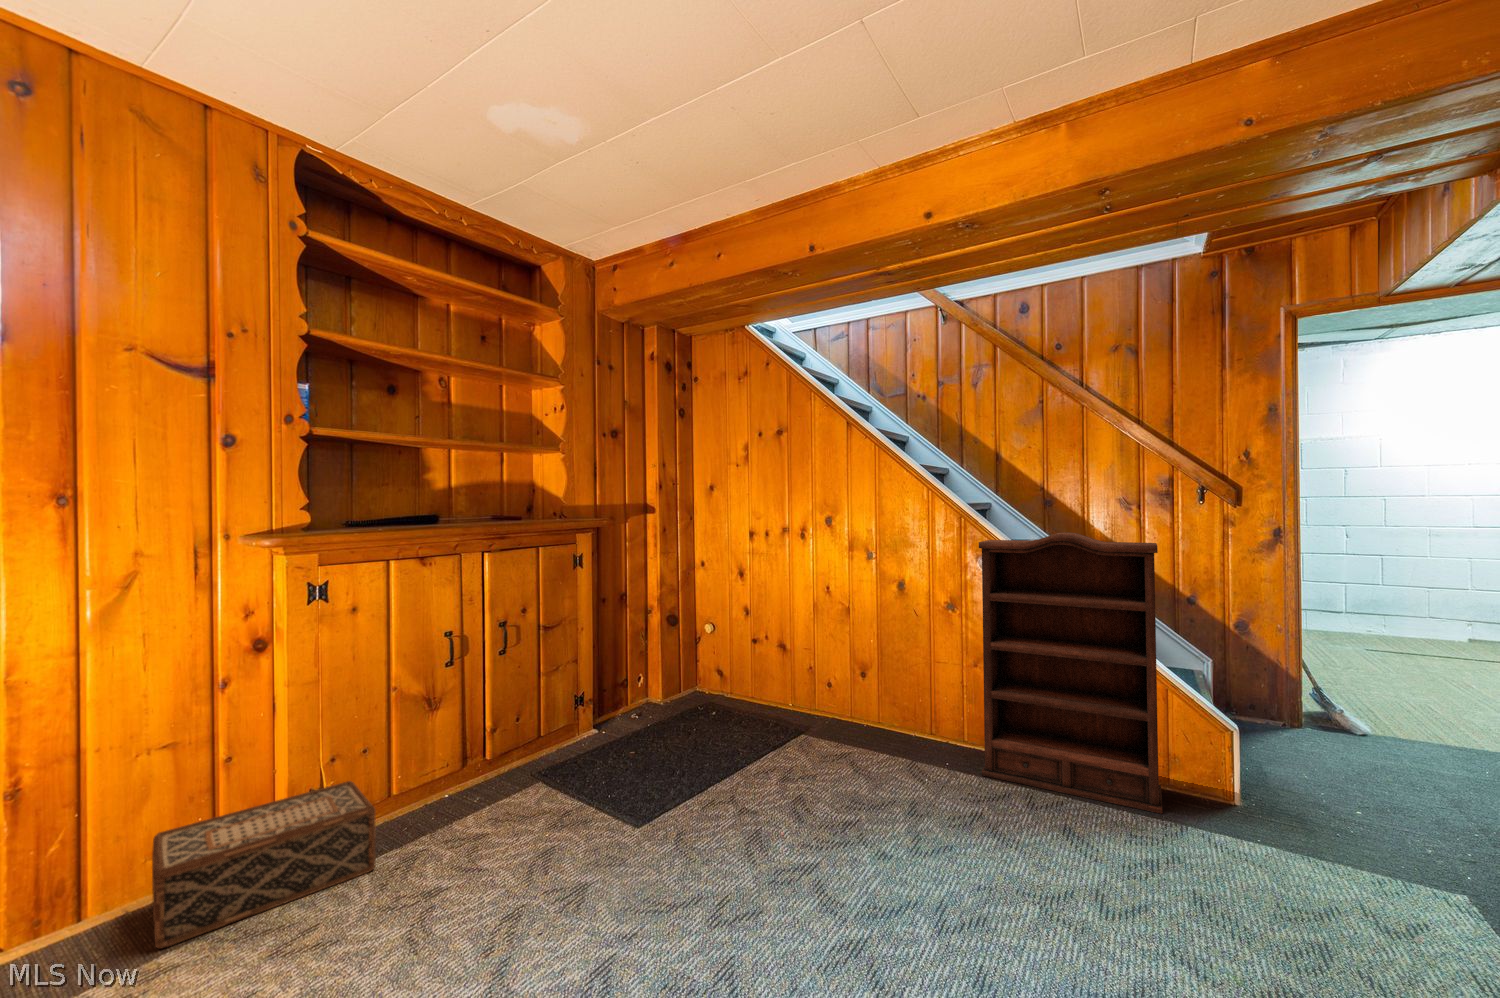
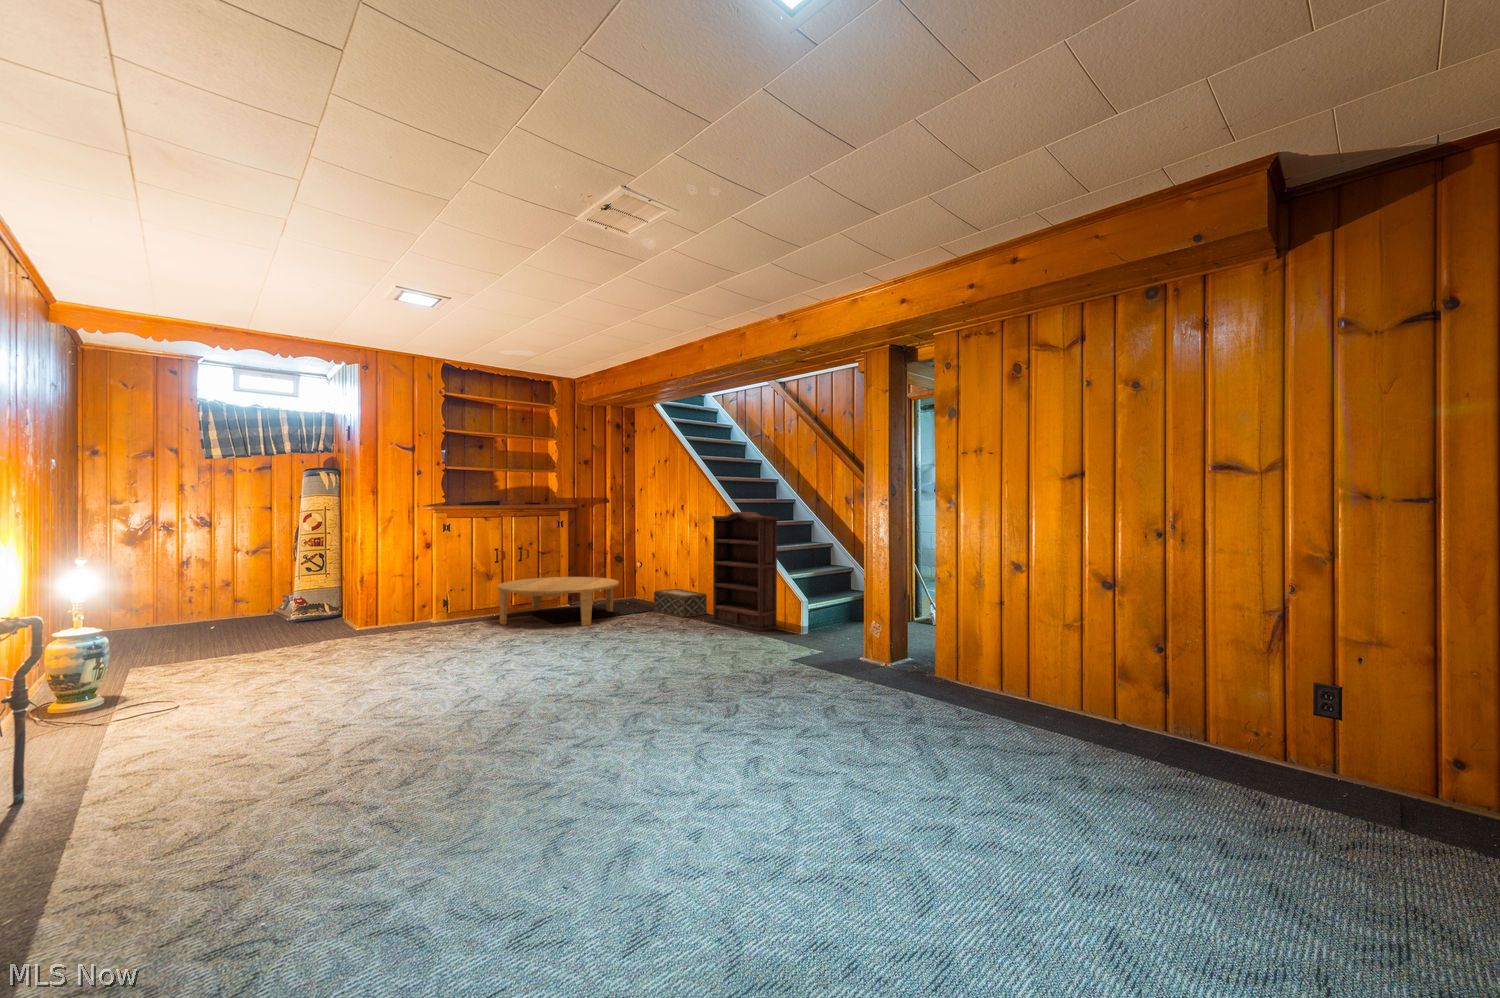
coffee table: none [469,673,757,856] -> present [497,577,619,626]
woven basket: present [152,781,376,949] -> present [654,589,707,617]

